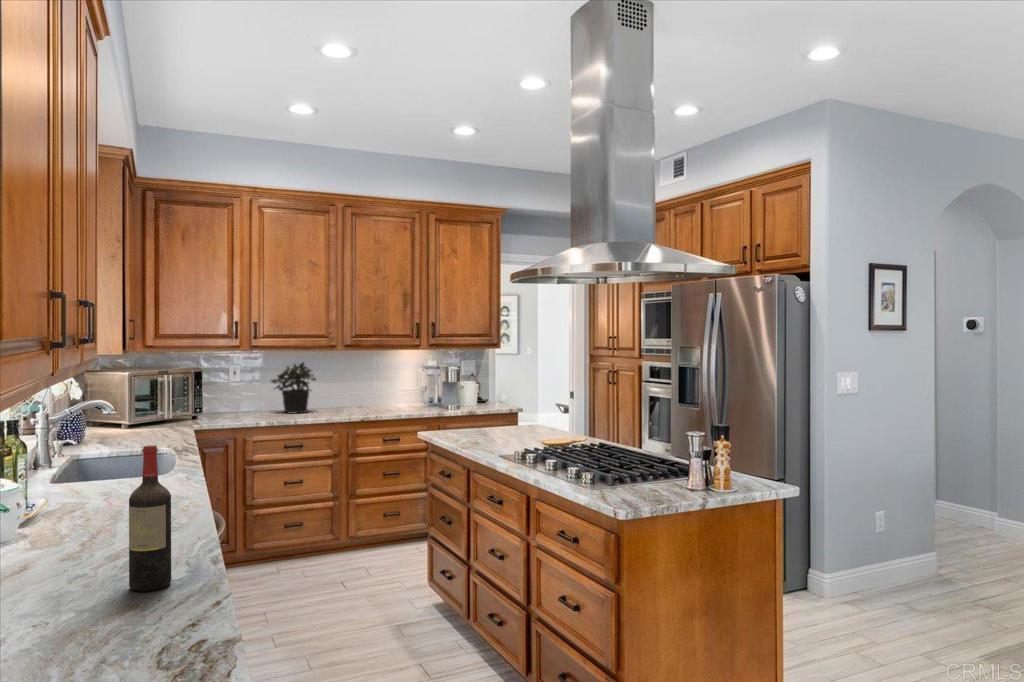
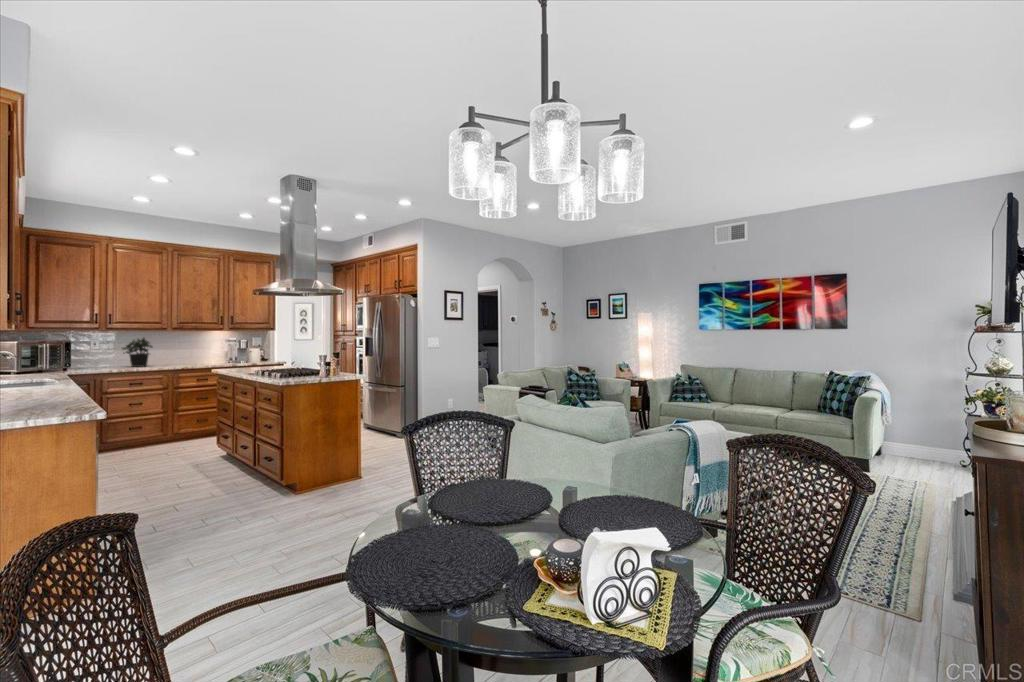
wine bottle: present [129,445,171,591] -> none [38,347,58,402]

